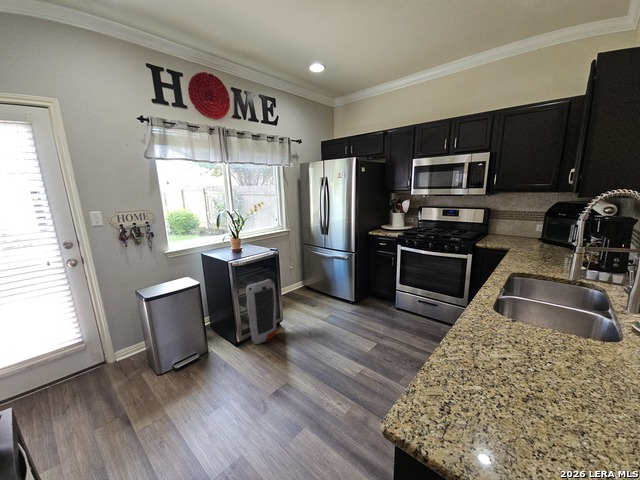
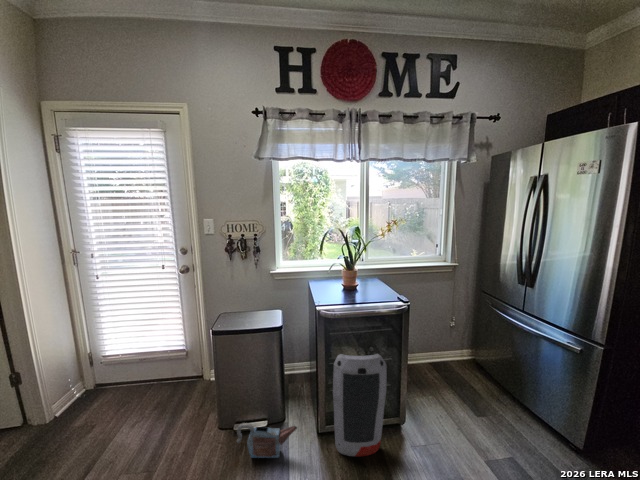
watering can: none [187,338,230,372] -> present [237,423,297,458]

